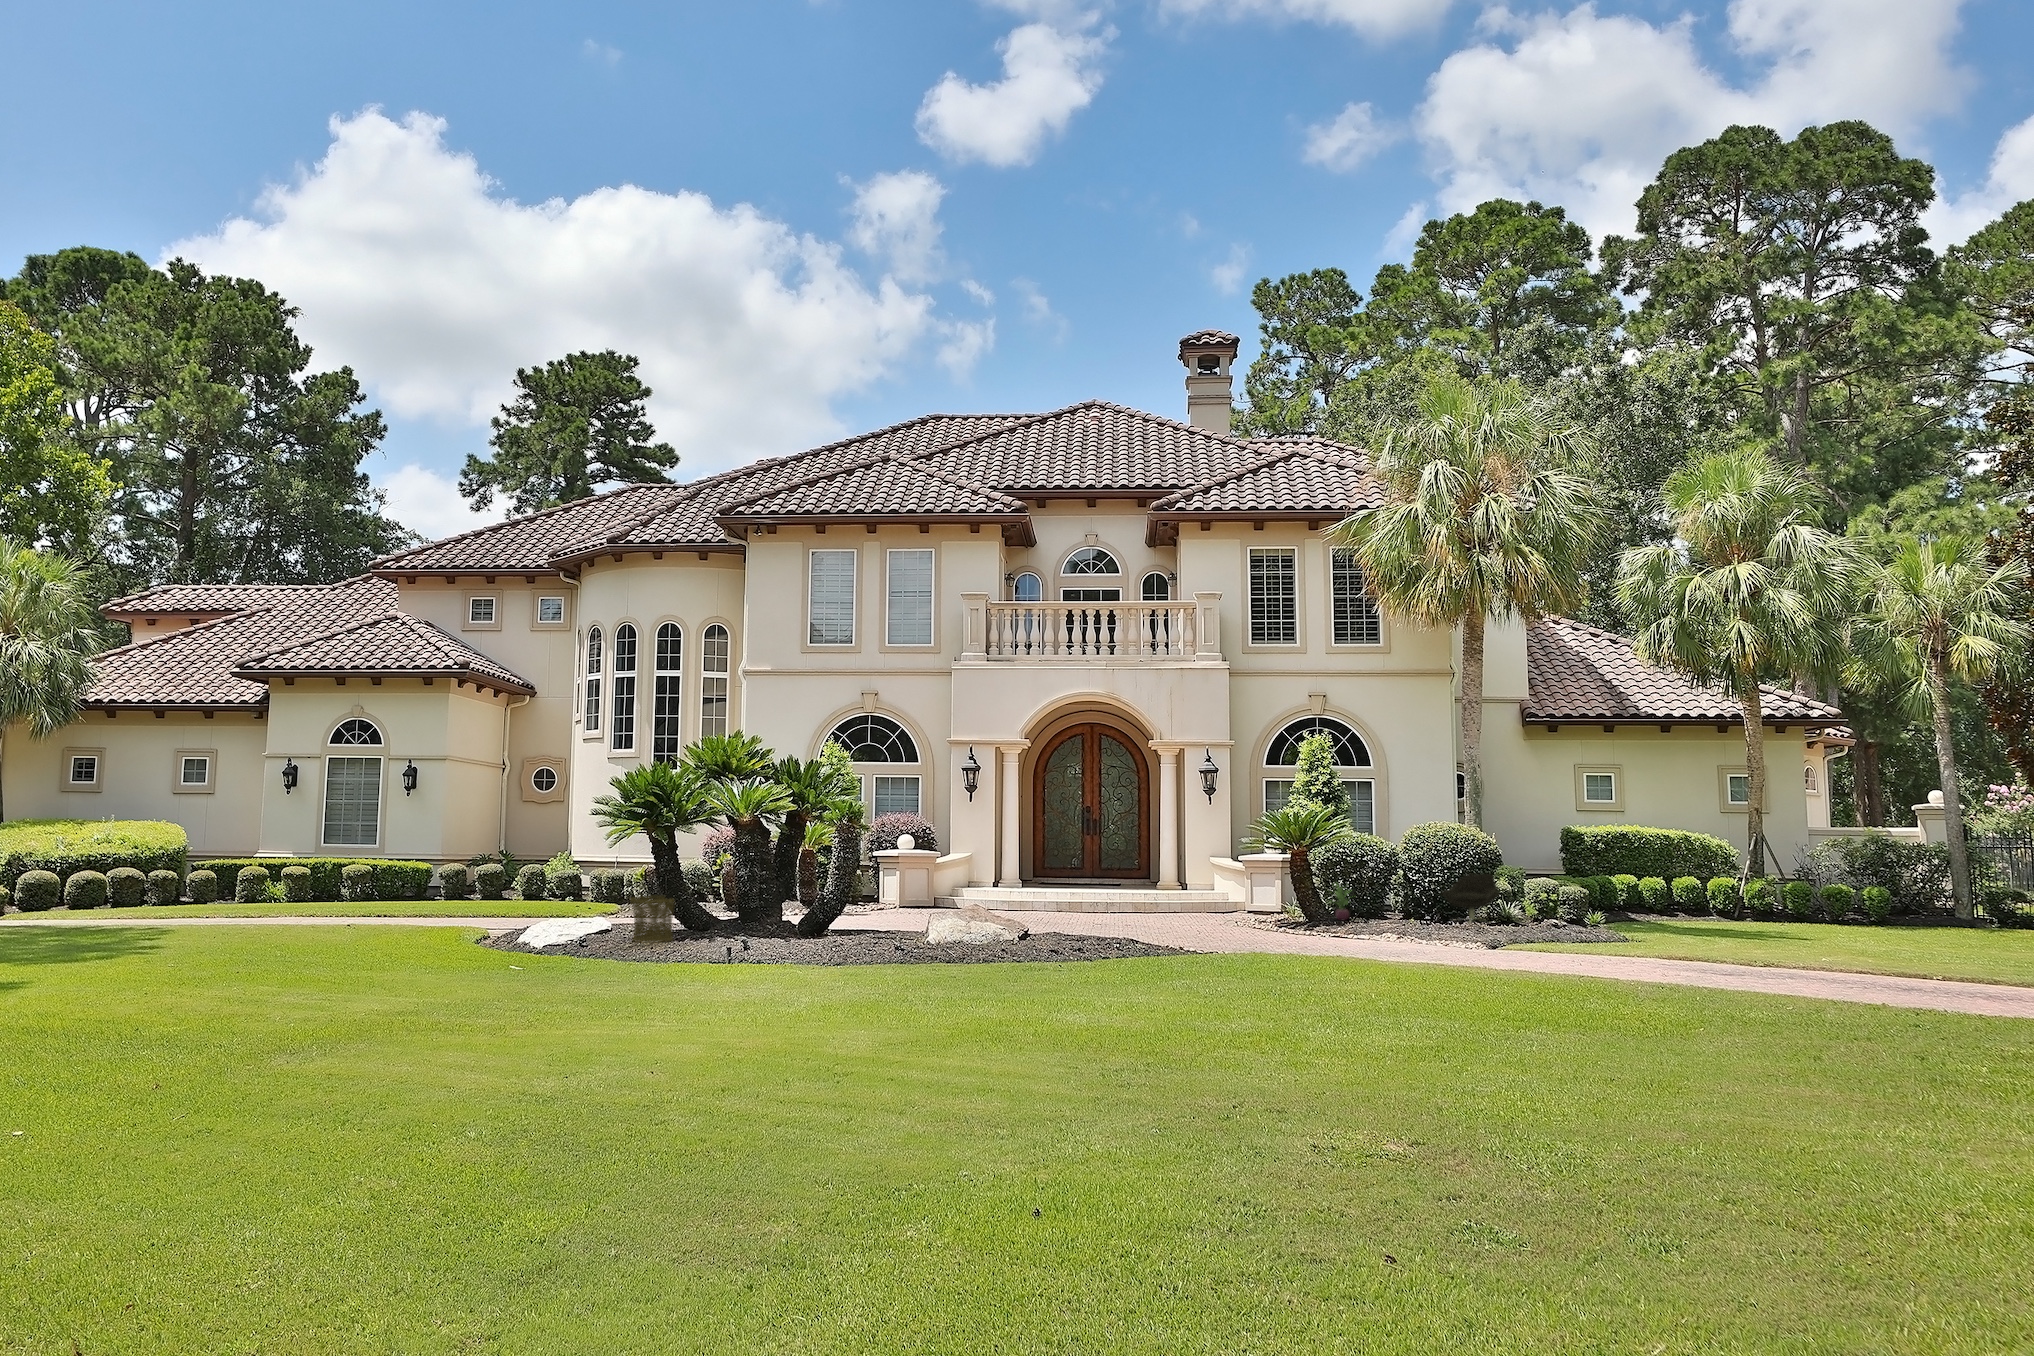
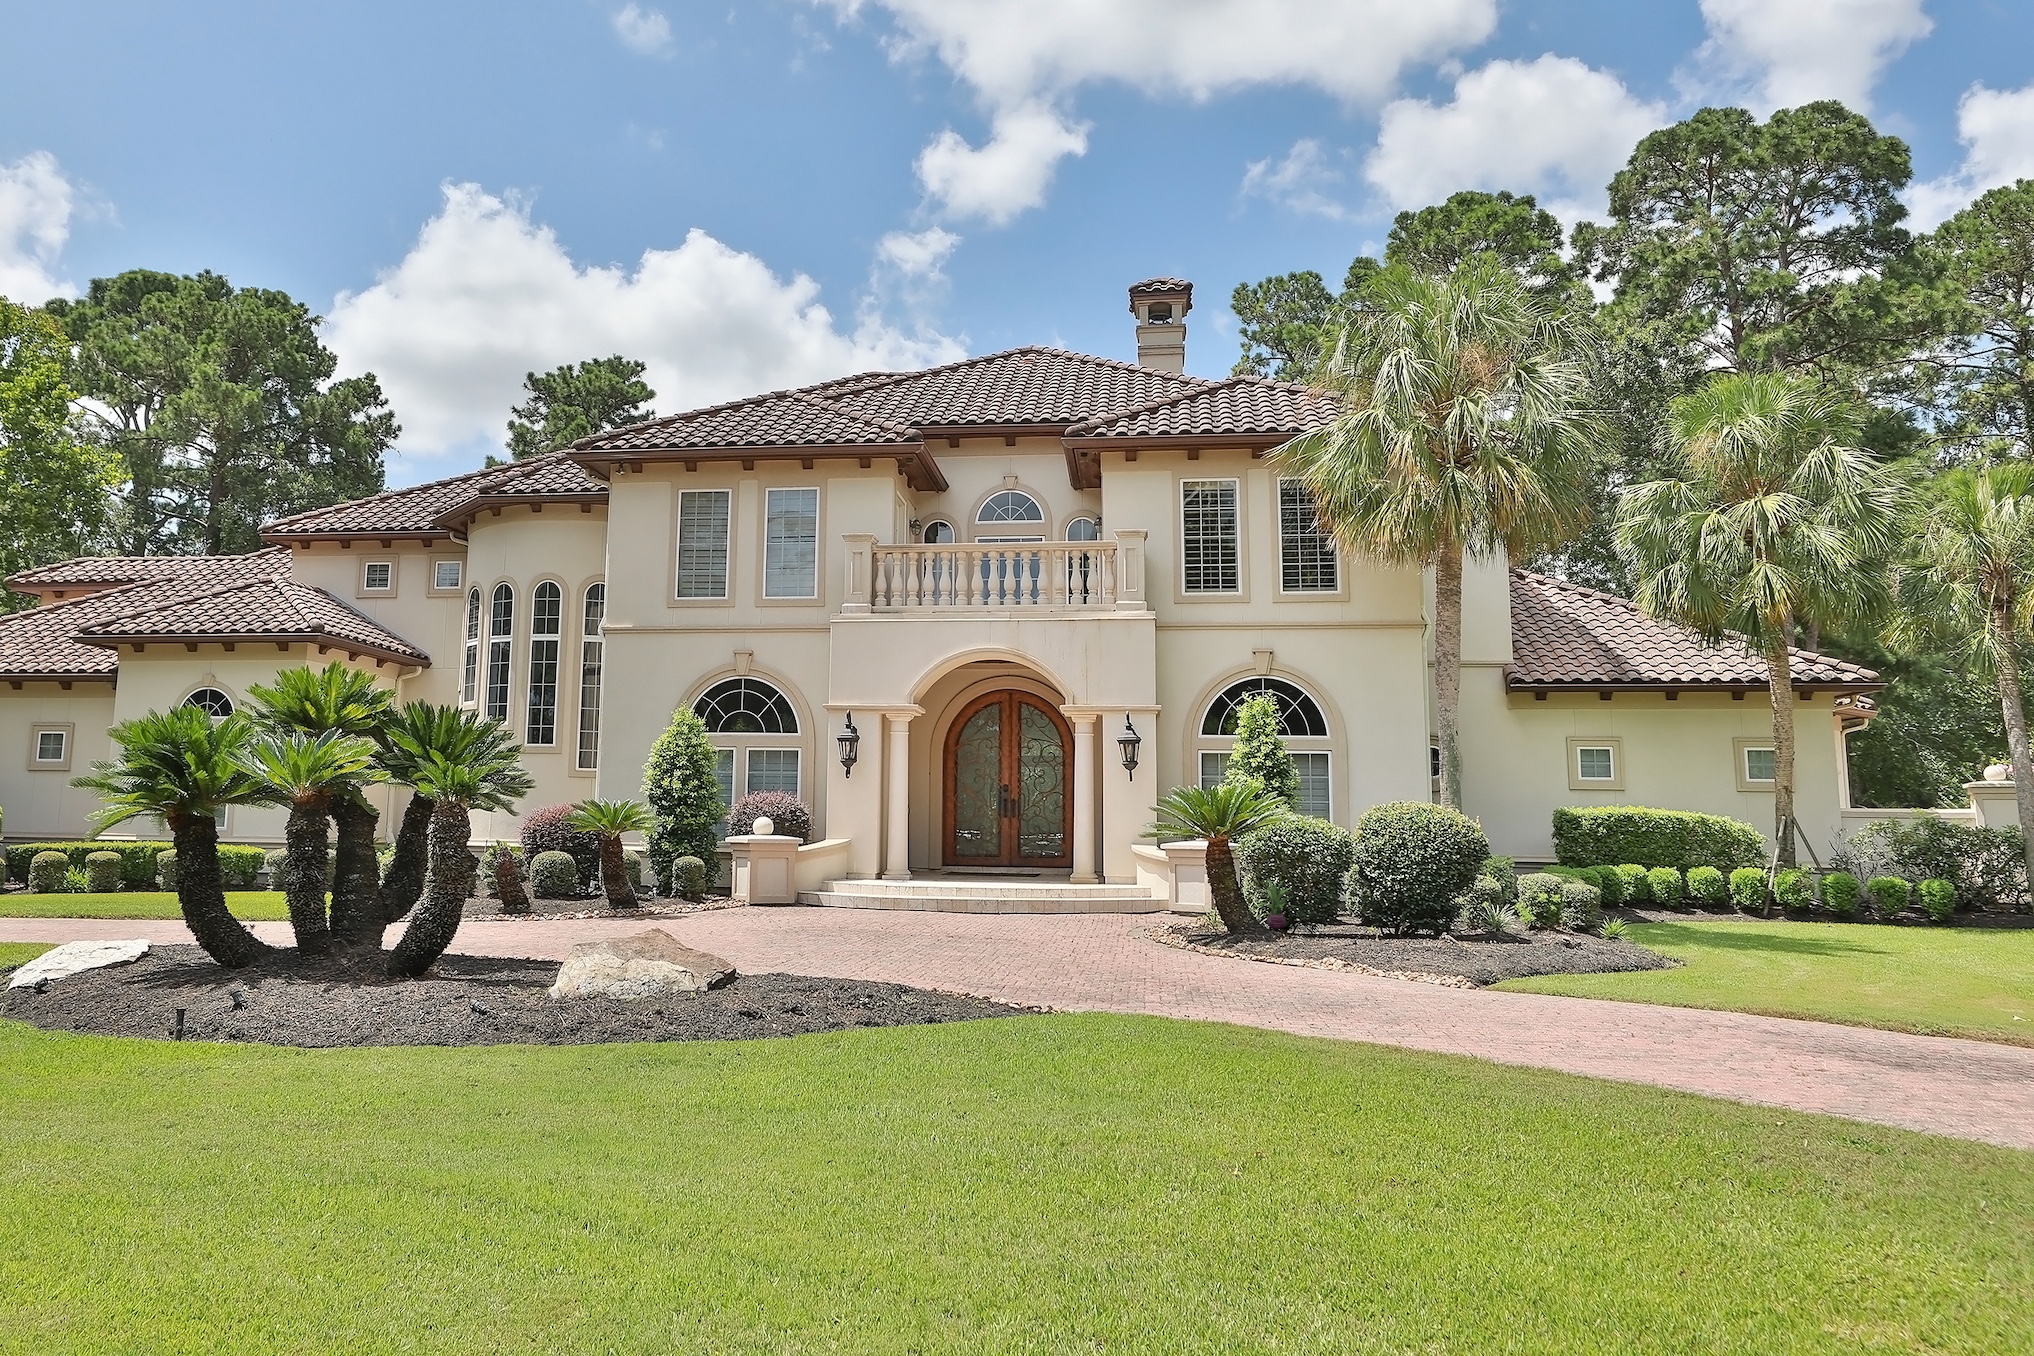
lounge chair: present [1442,873,1499,922] -> none [1407,867,1485,935]
basket: present [630,896,676,943] -> none [275,894,348,961]

